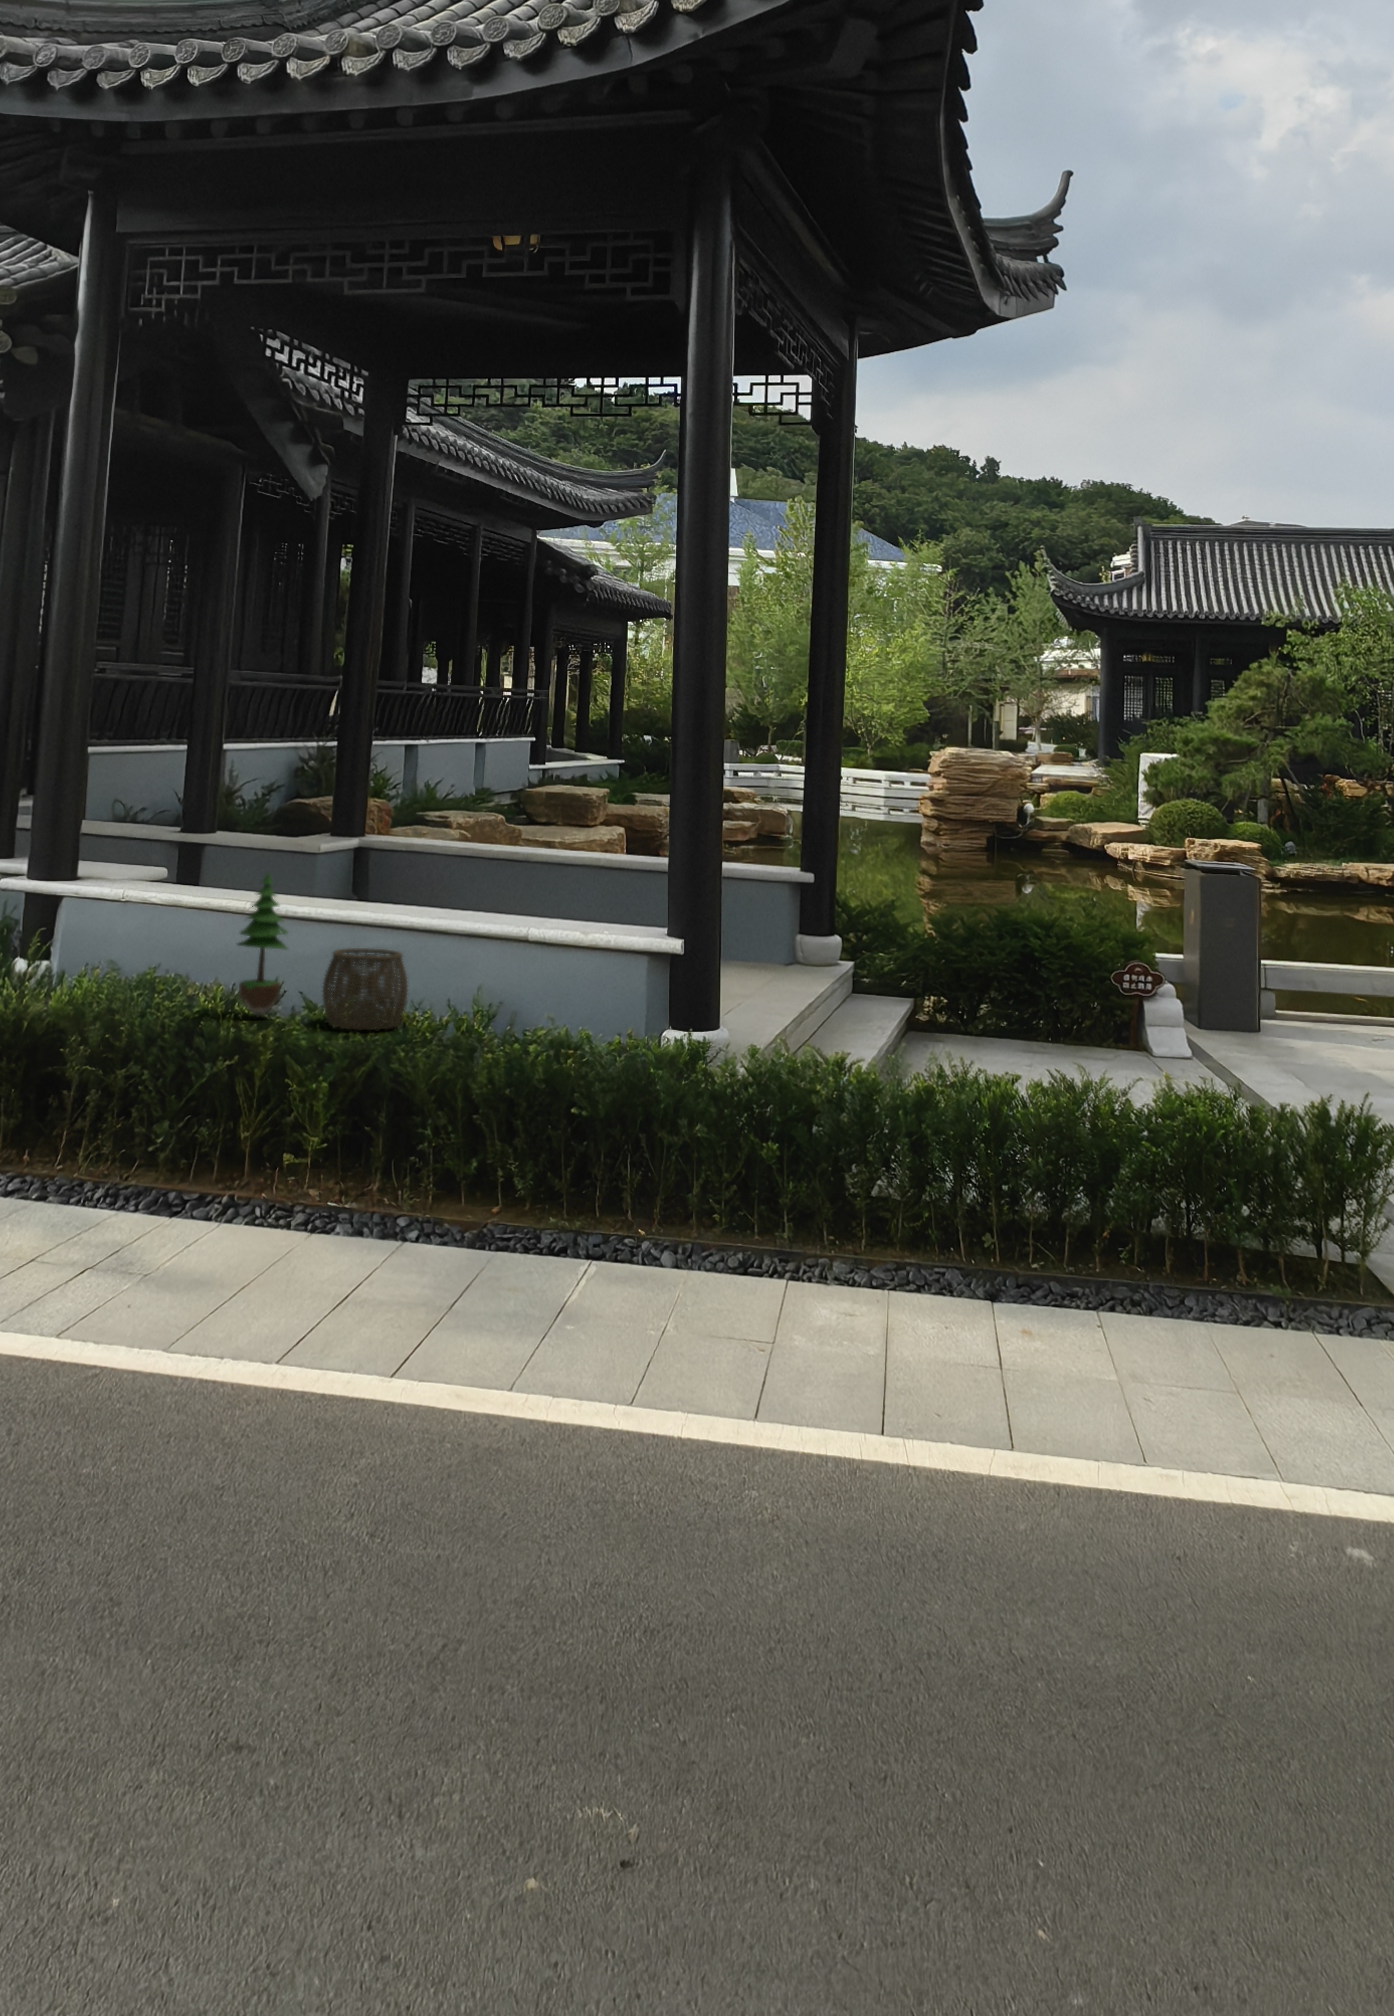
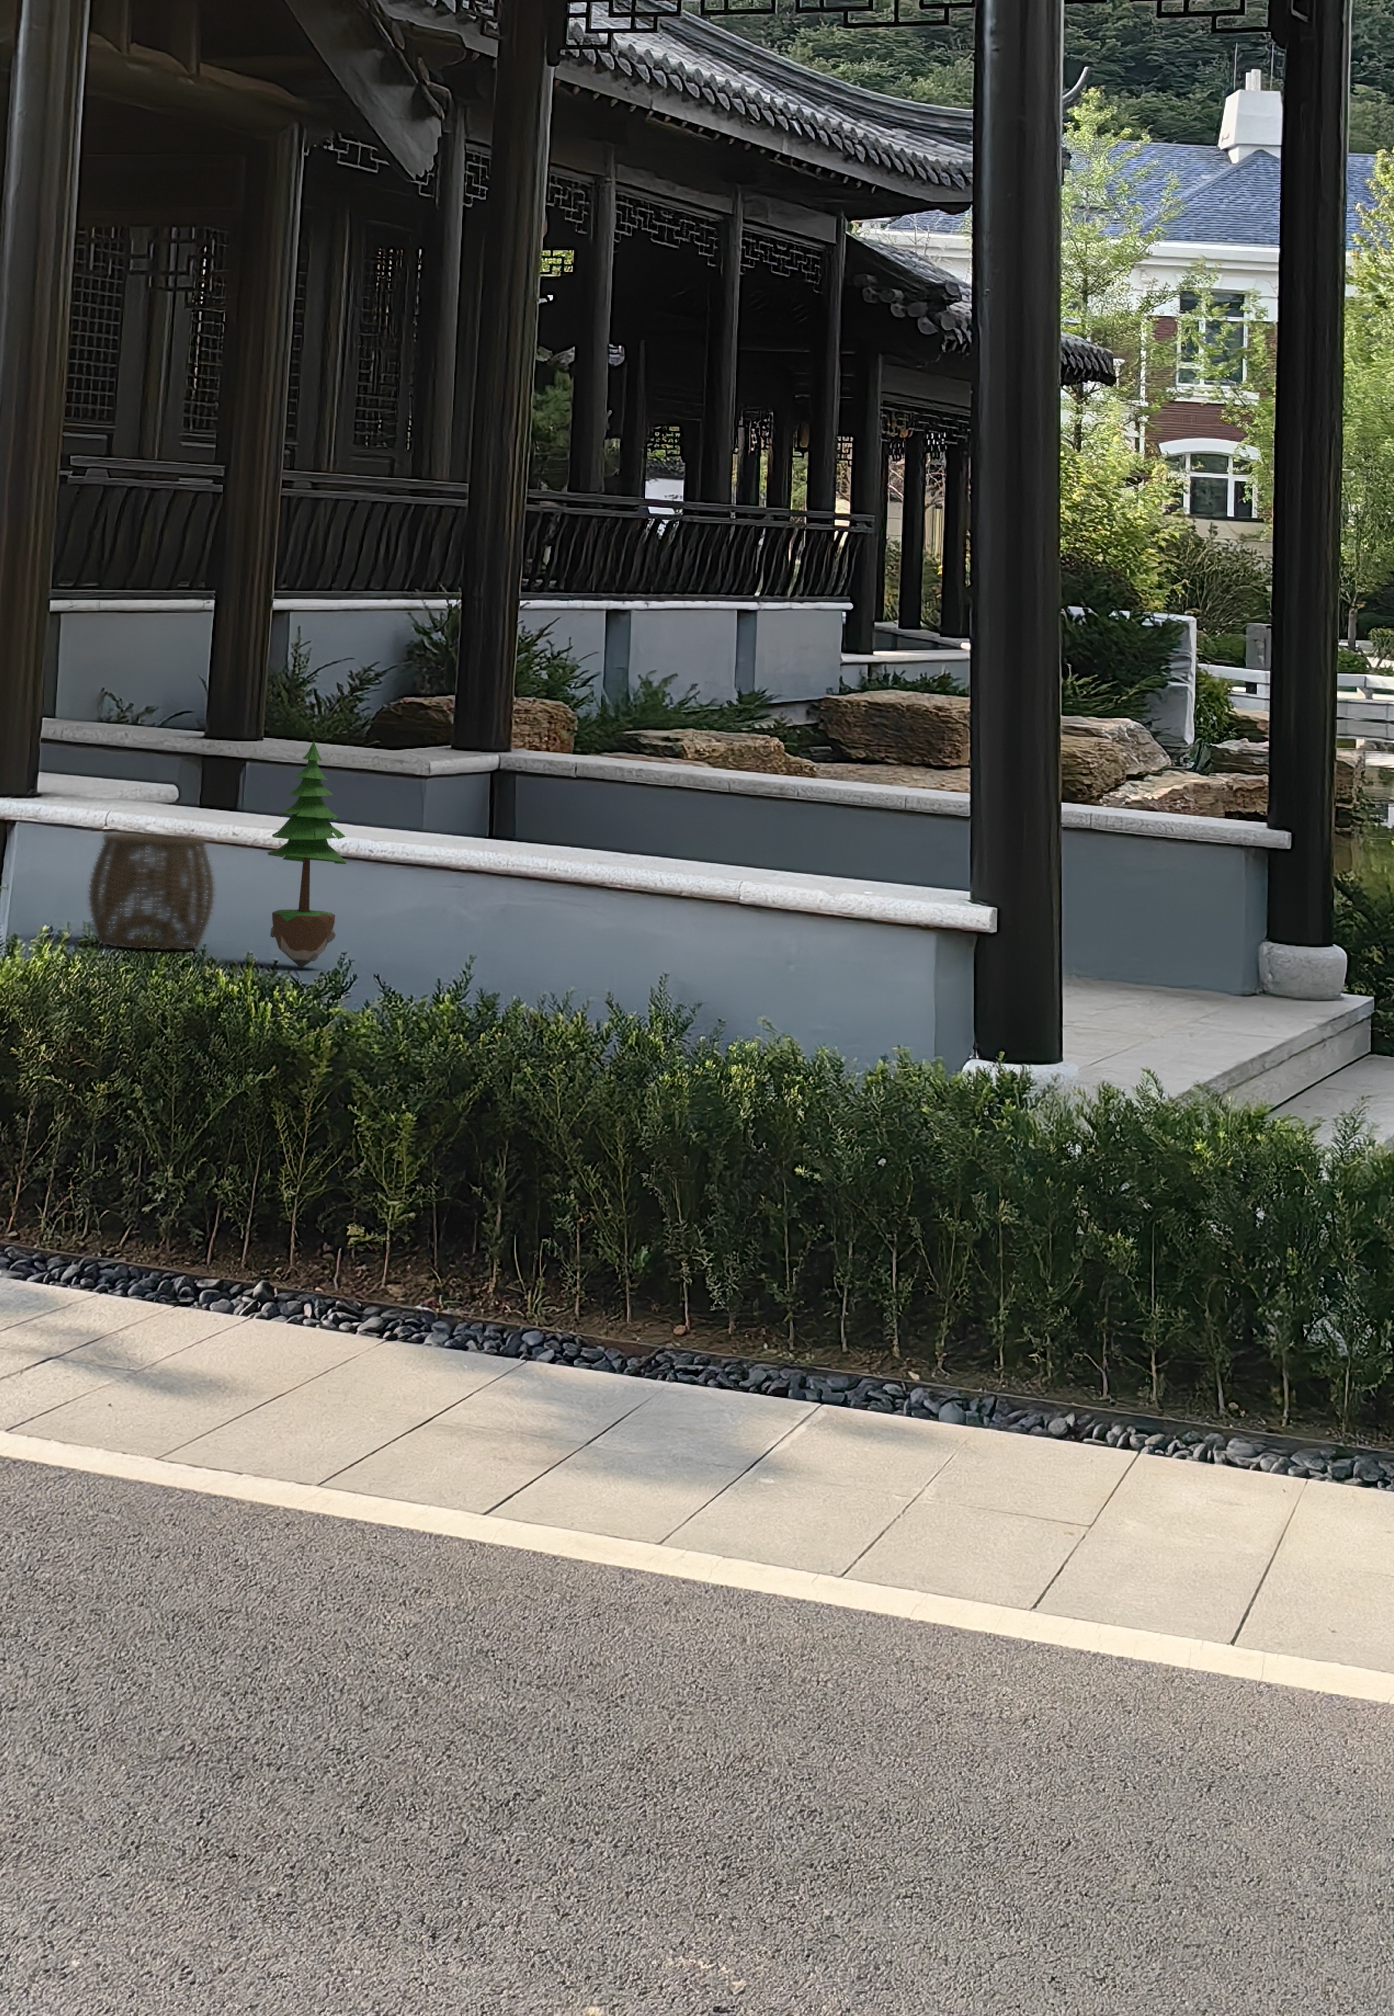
woven basket: present [322,948,408,1031] -> present [89,833,214,950]

